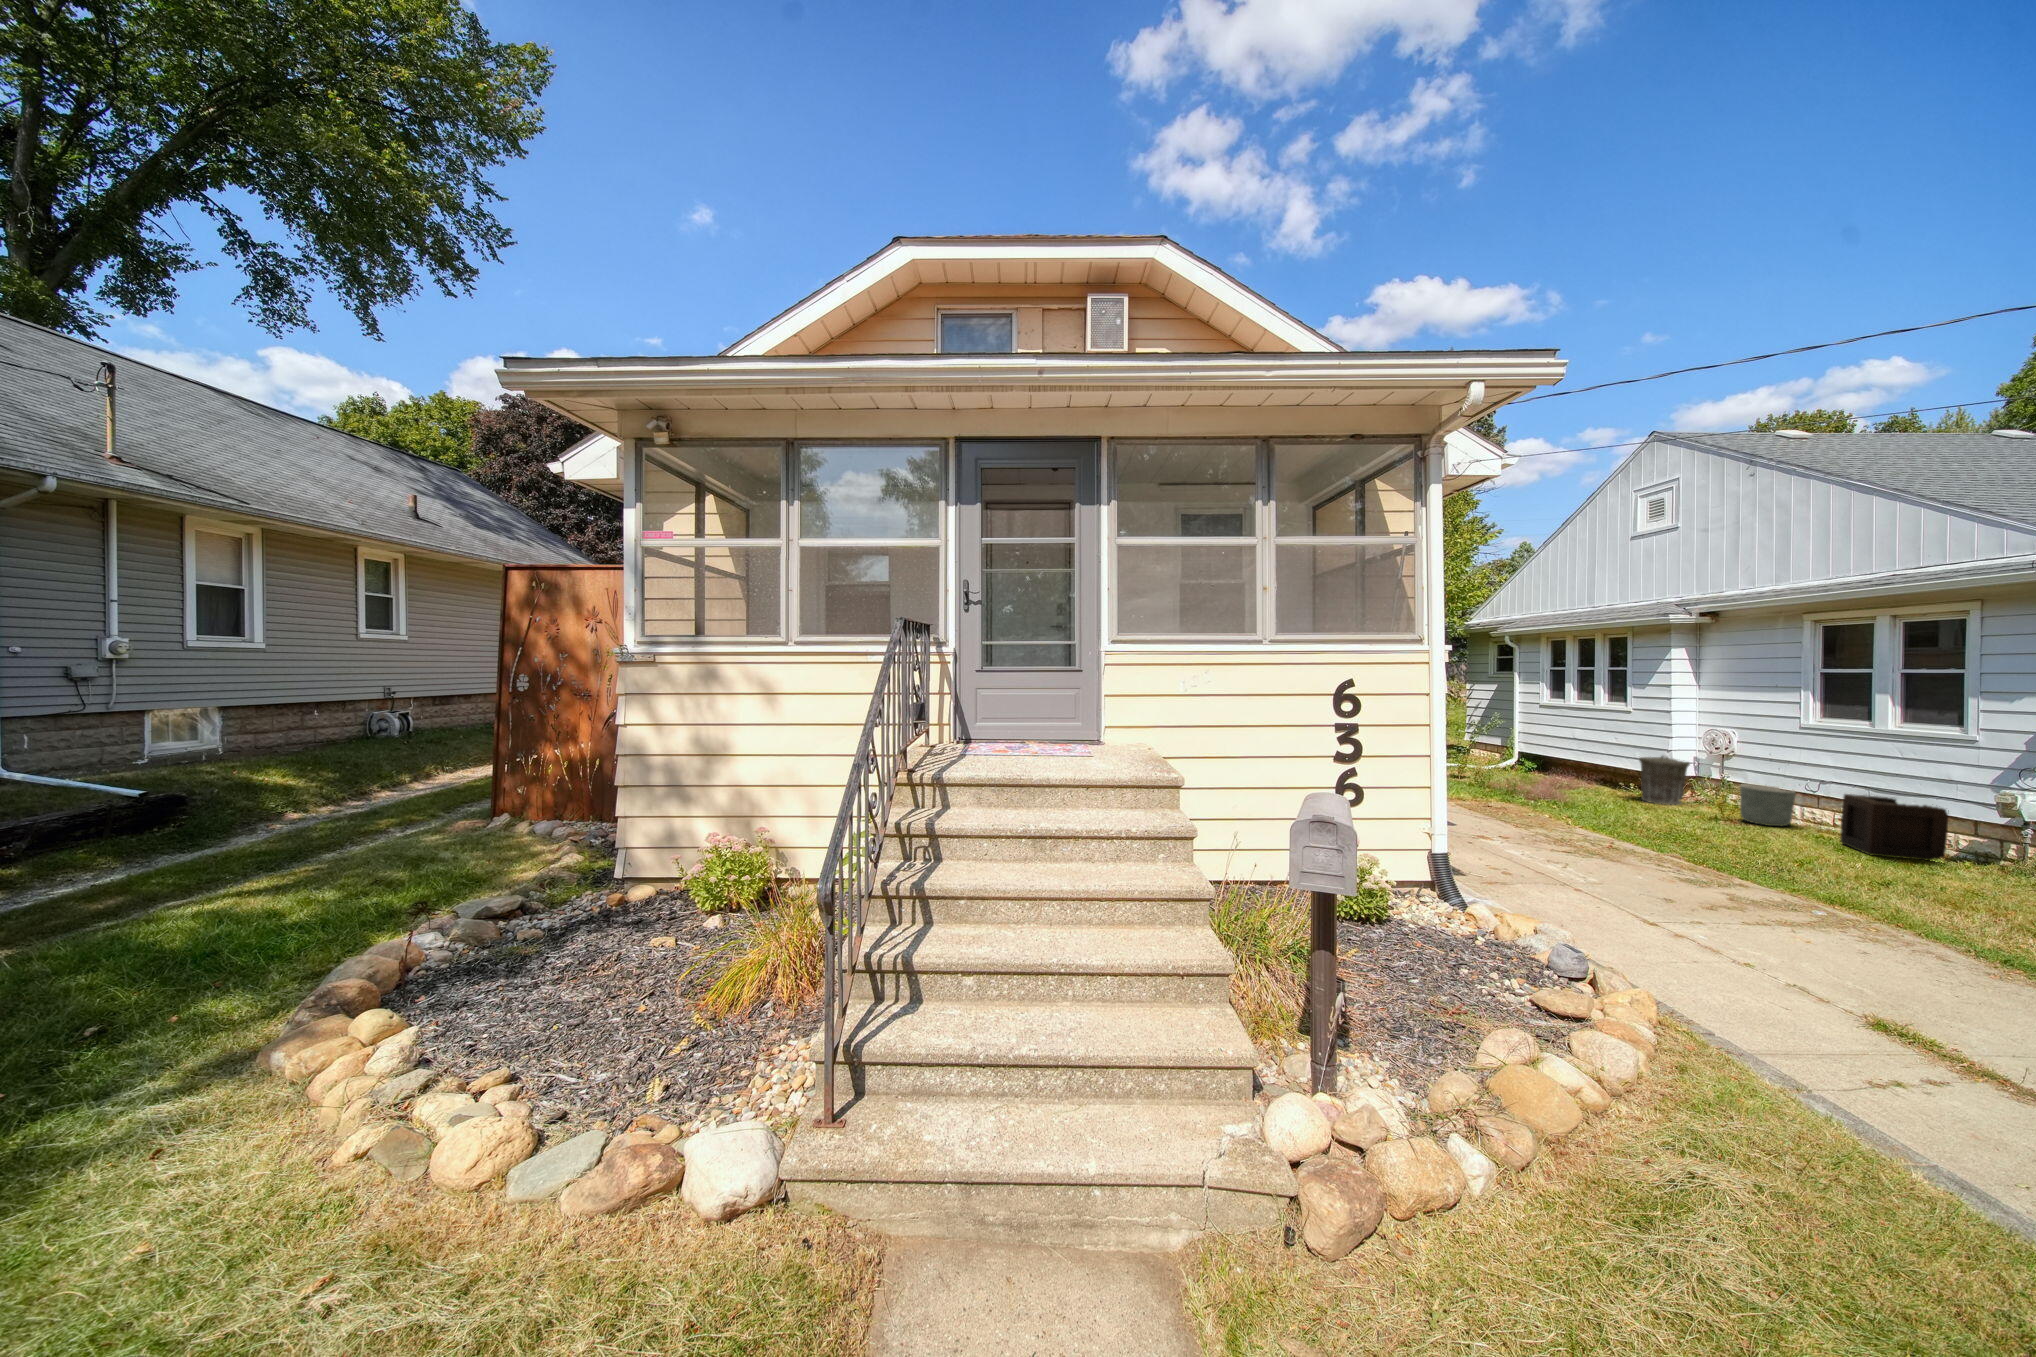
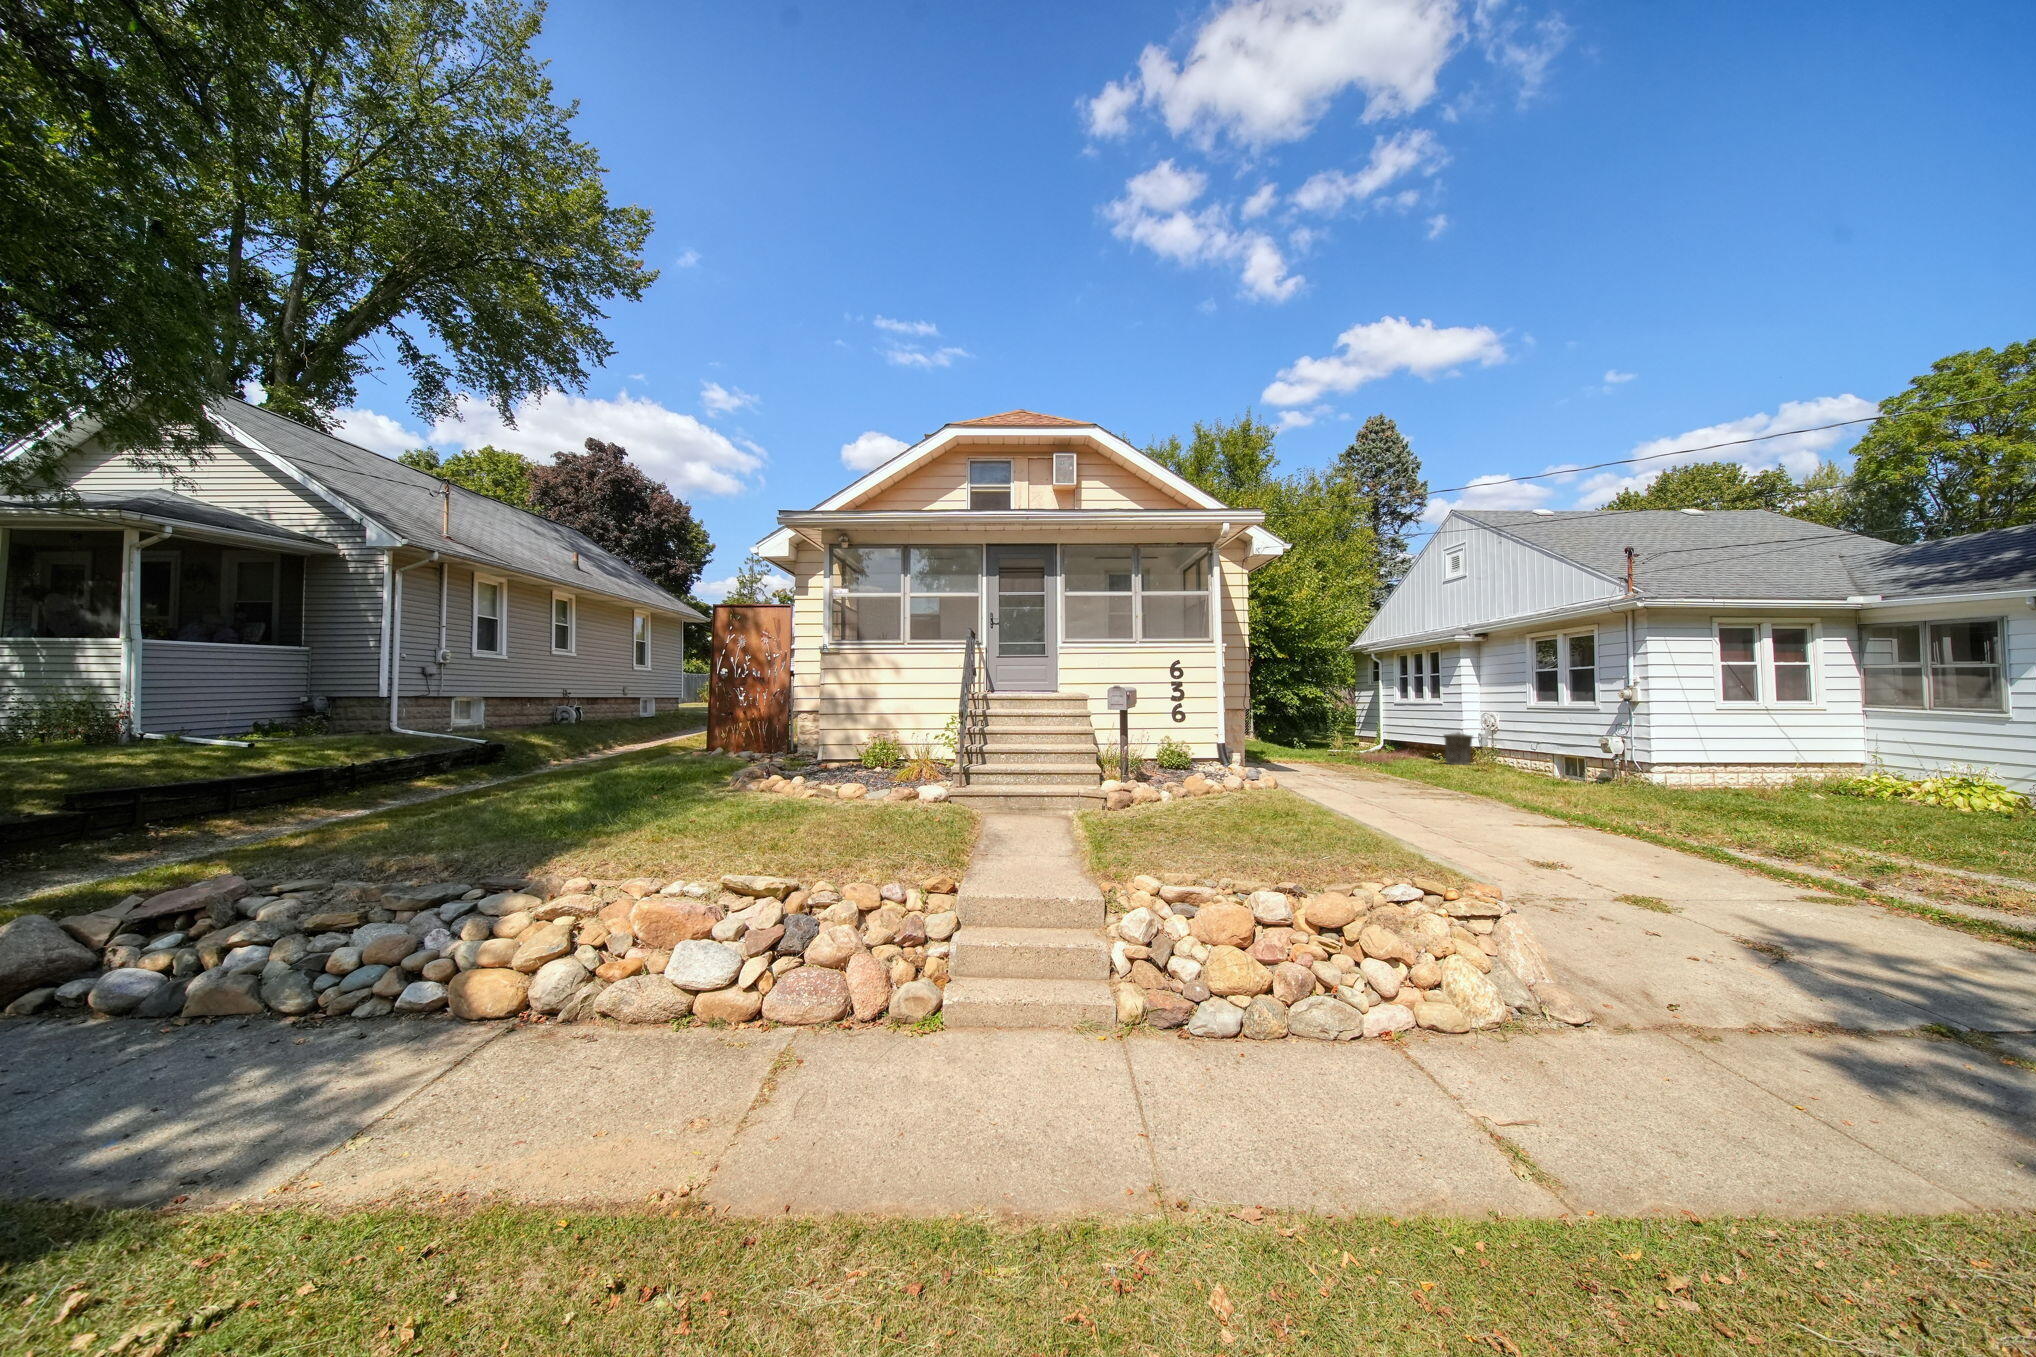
planter: present [1740,784,1796,826] -> none [1488,745,1517,770]
wooden crate: present [1840,794,1948,860] -> none [1524,743,1566,779]

